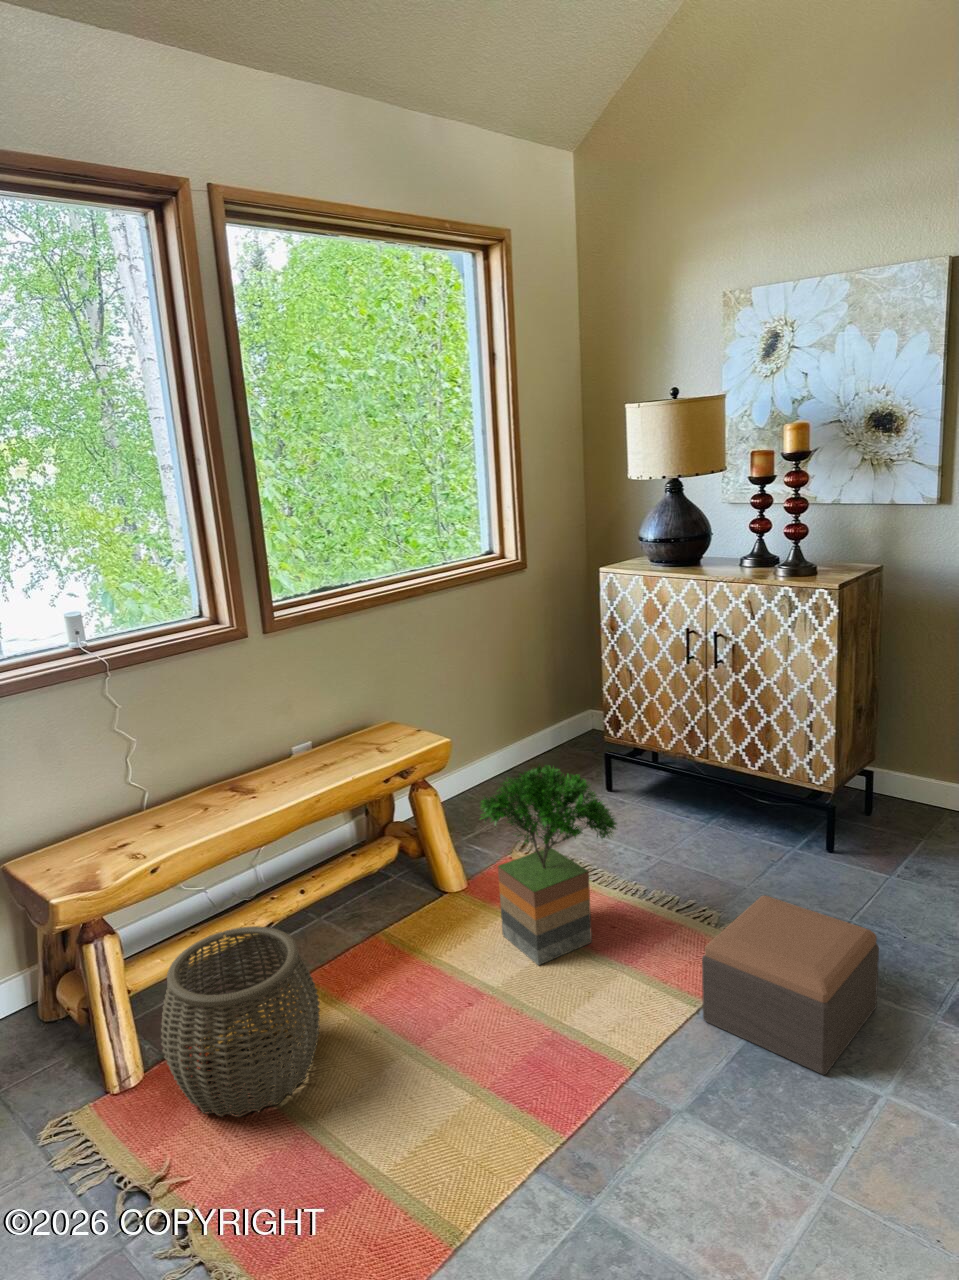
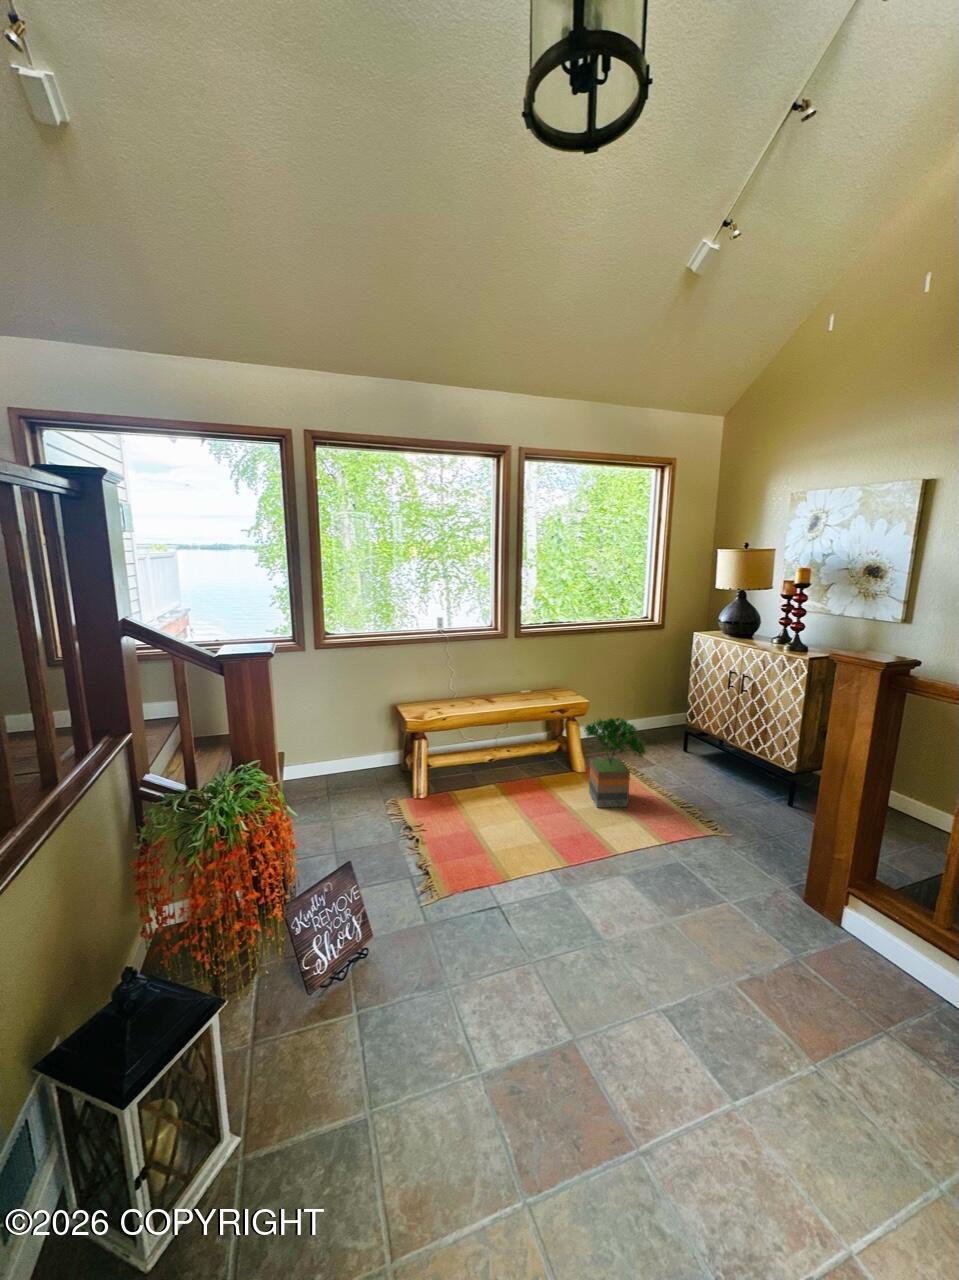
footstool: present [702,895,879,1075] -> none [658,803,757,887]
woven basket: present [161,926,320,1117] -> none [432,748,493,818]

